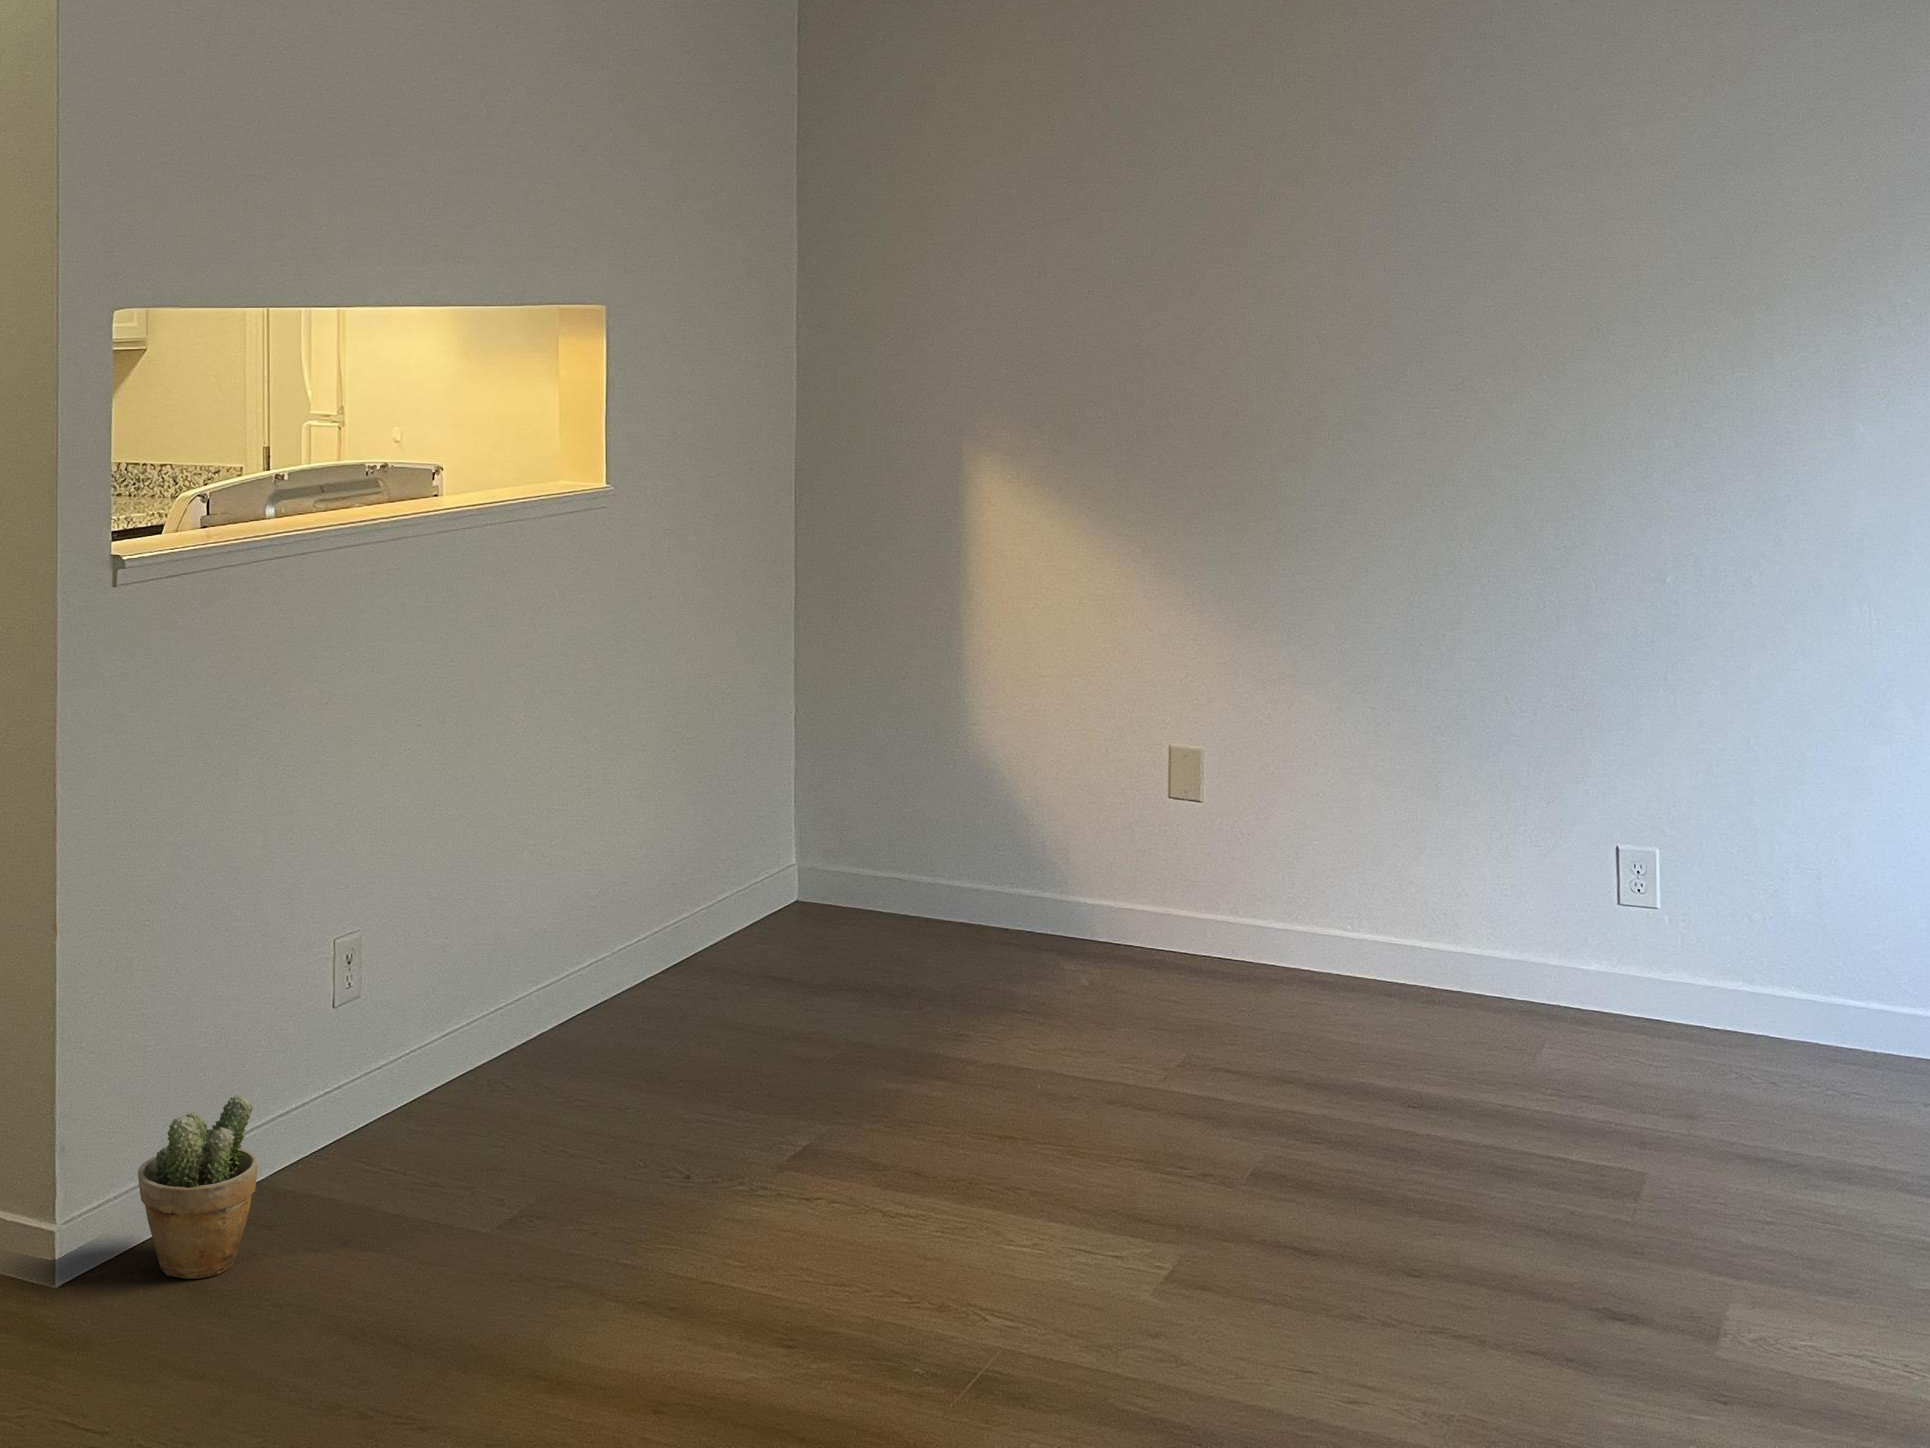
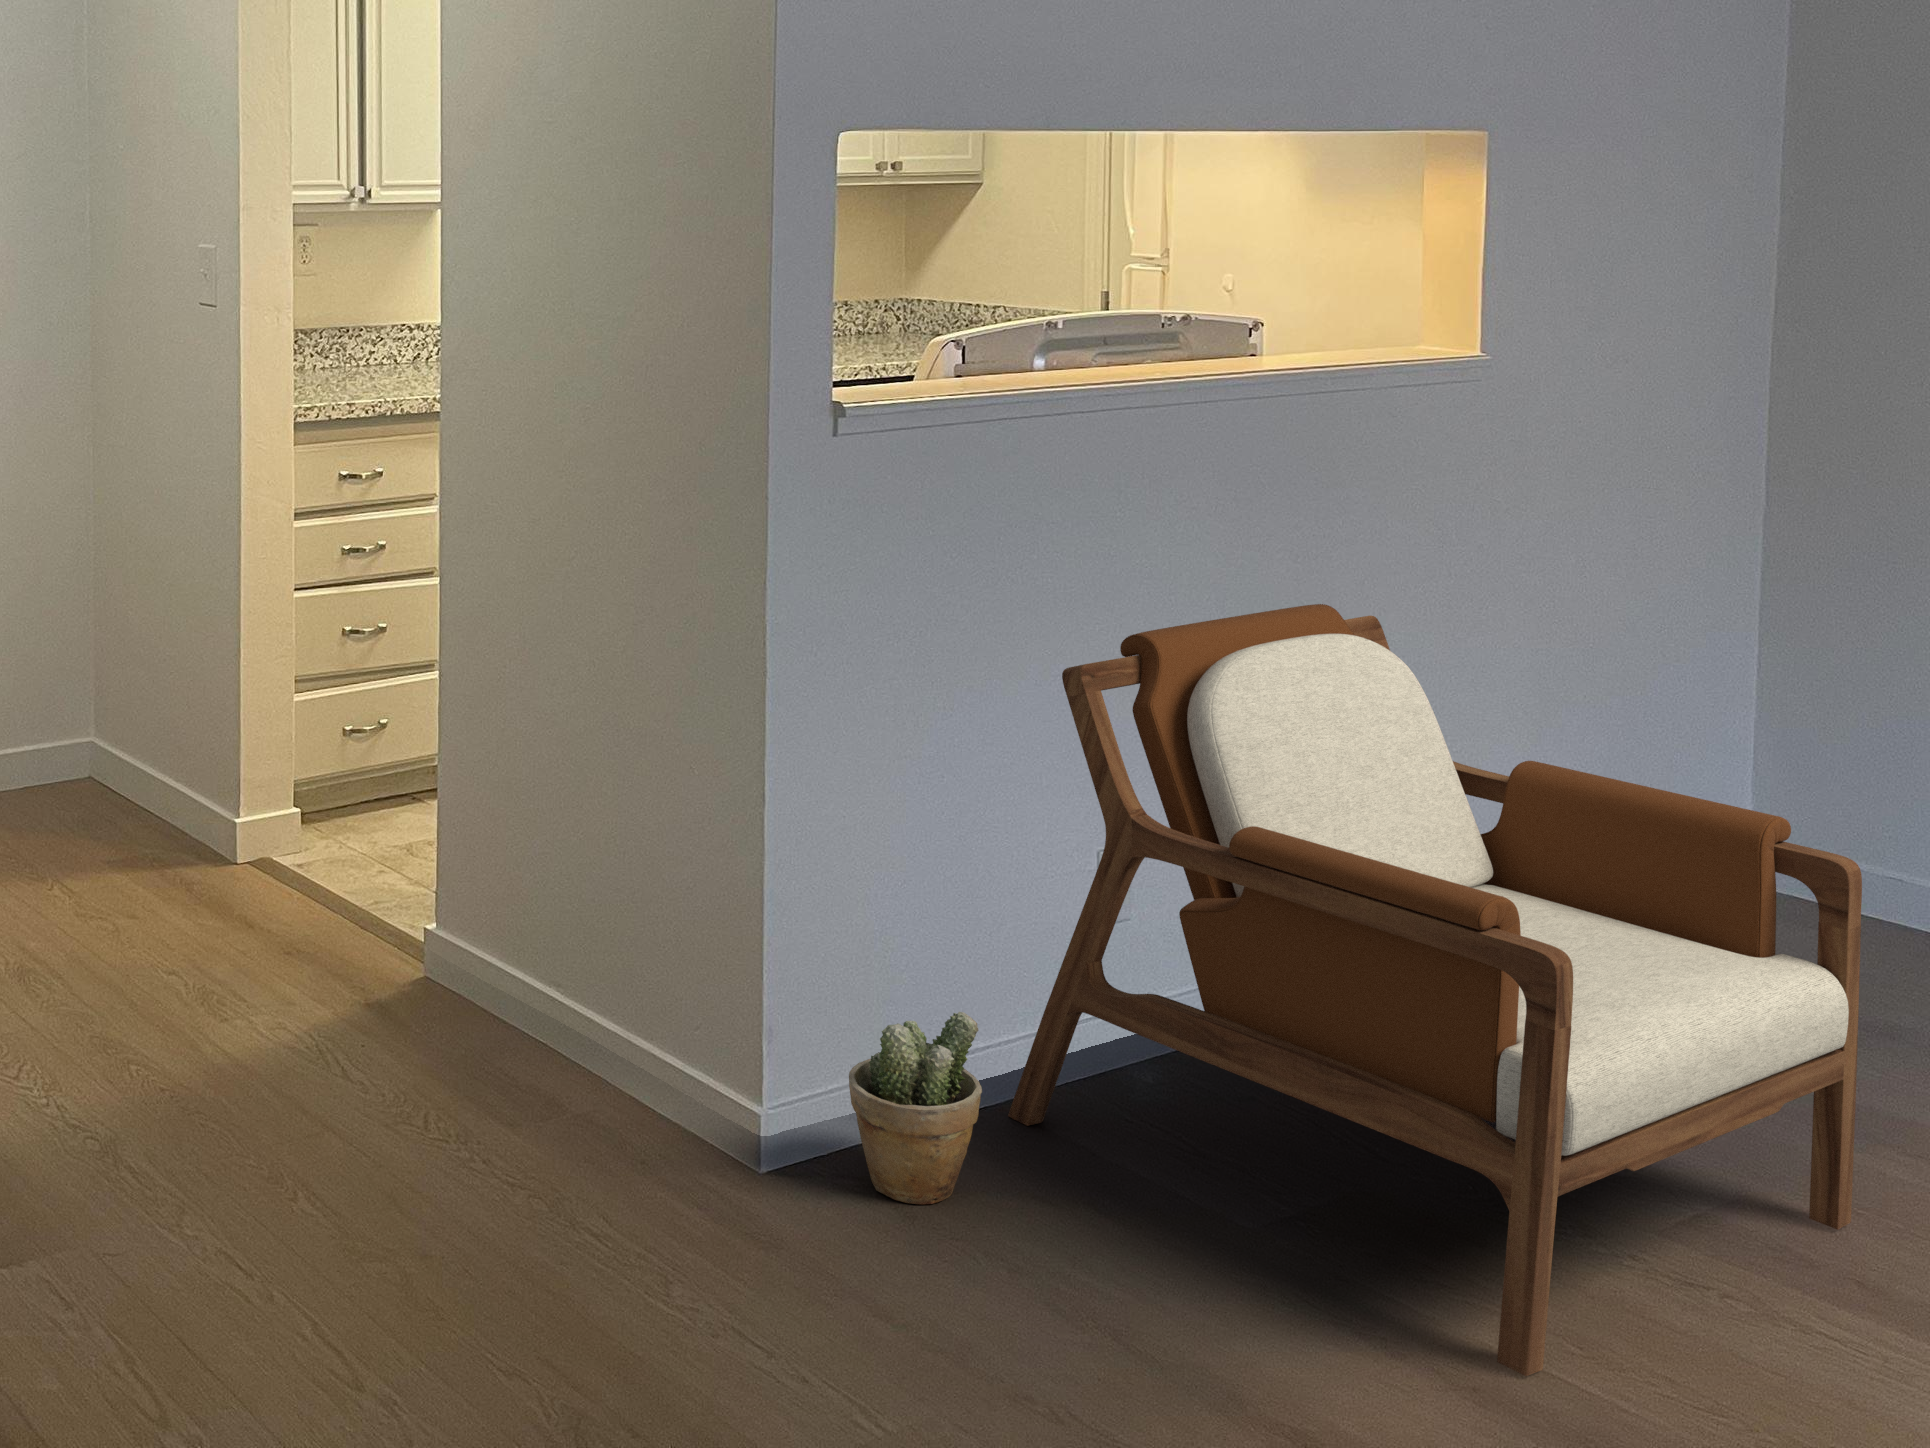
armchair: none [269,702,896,1286] -> present [1008,604,1862,1376]

